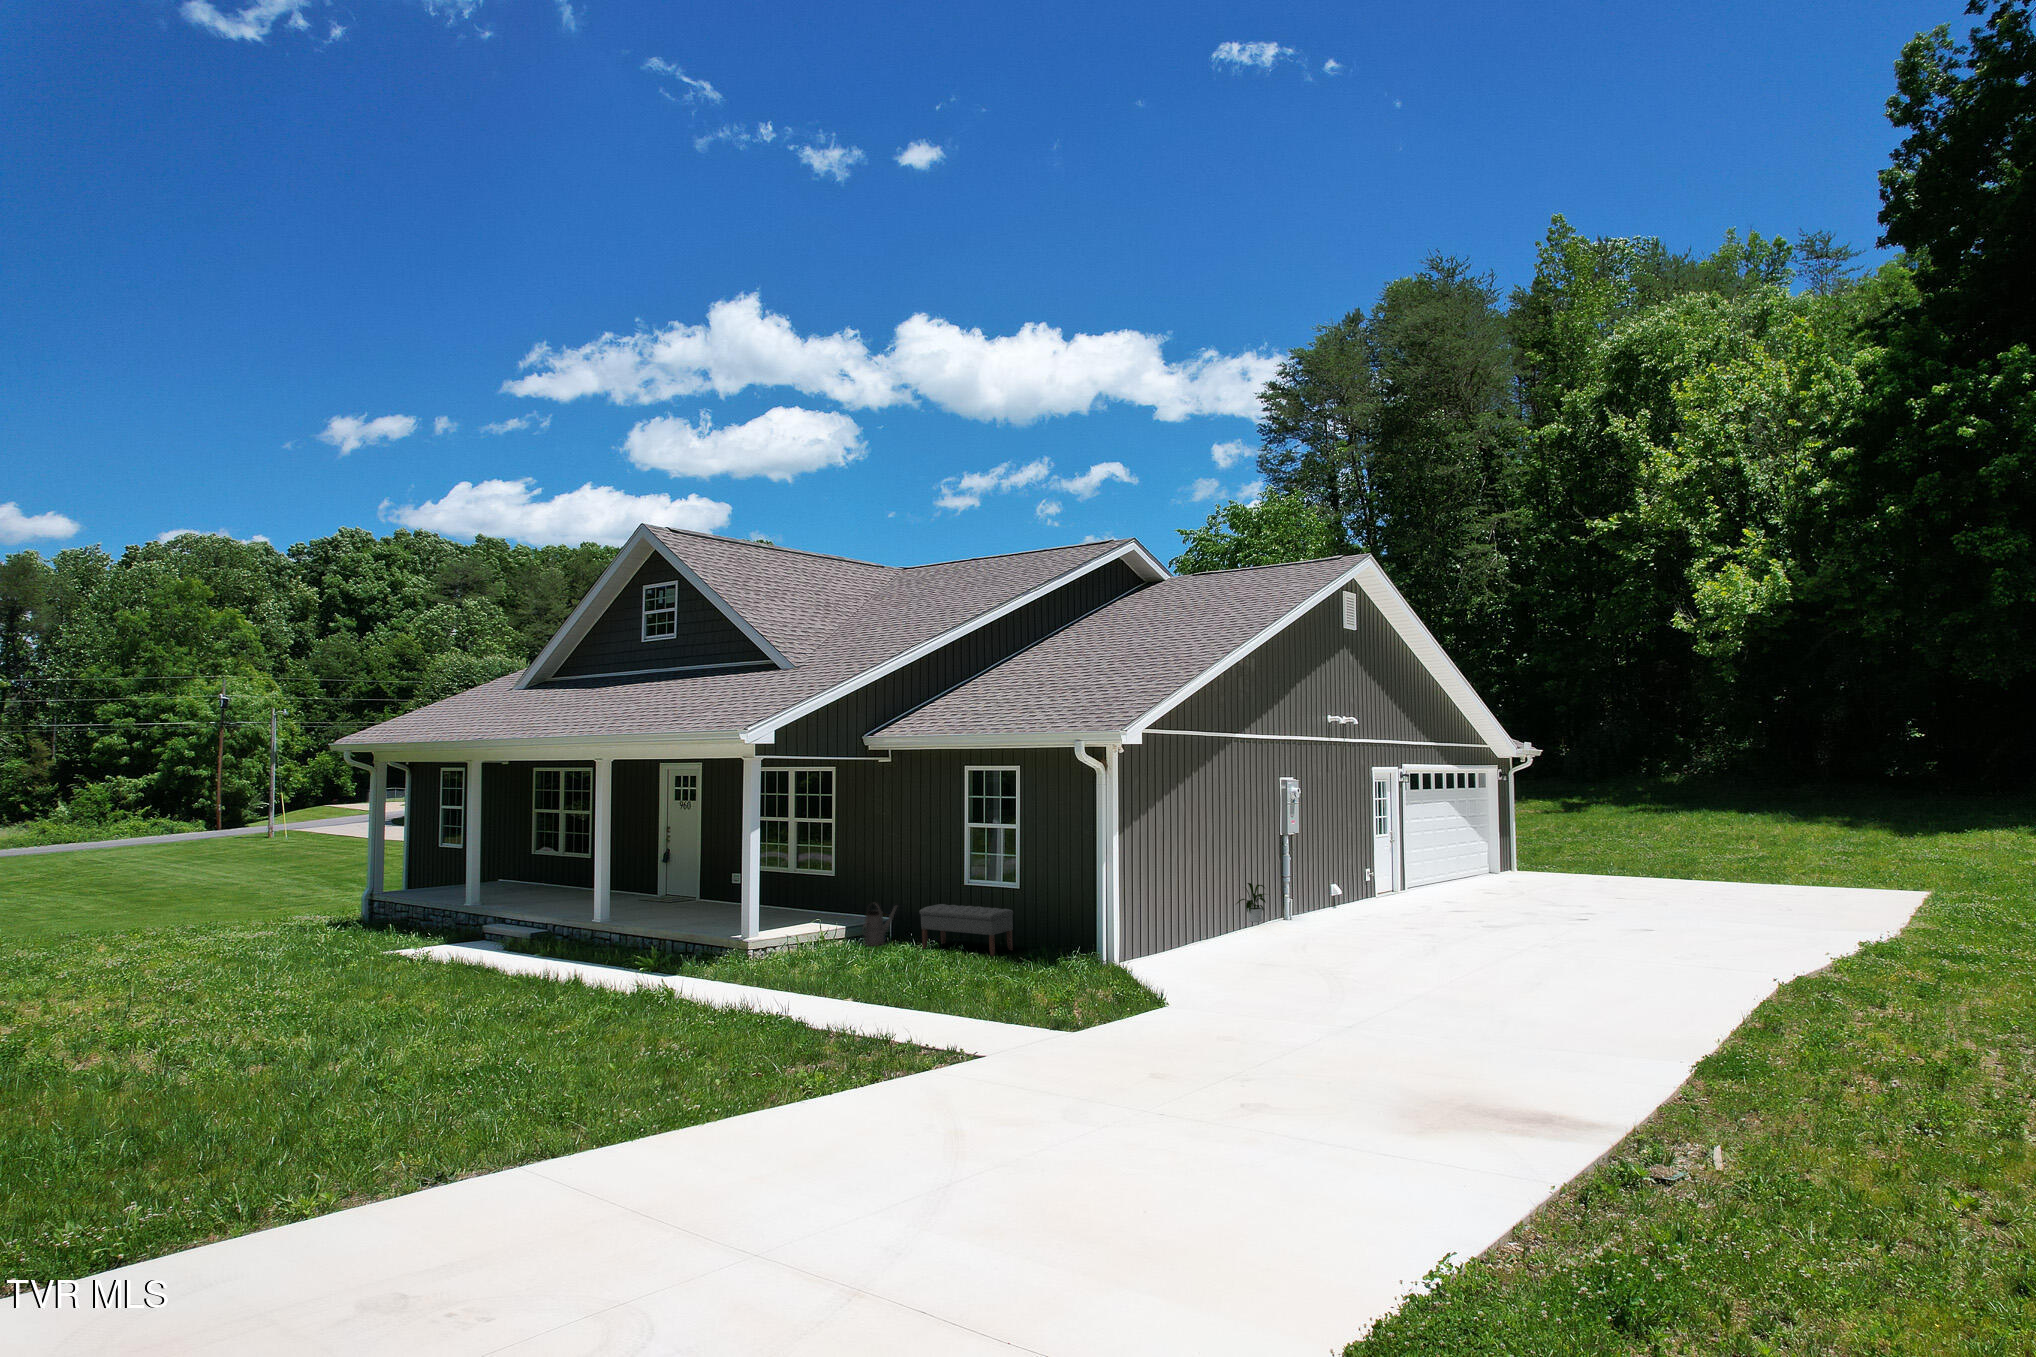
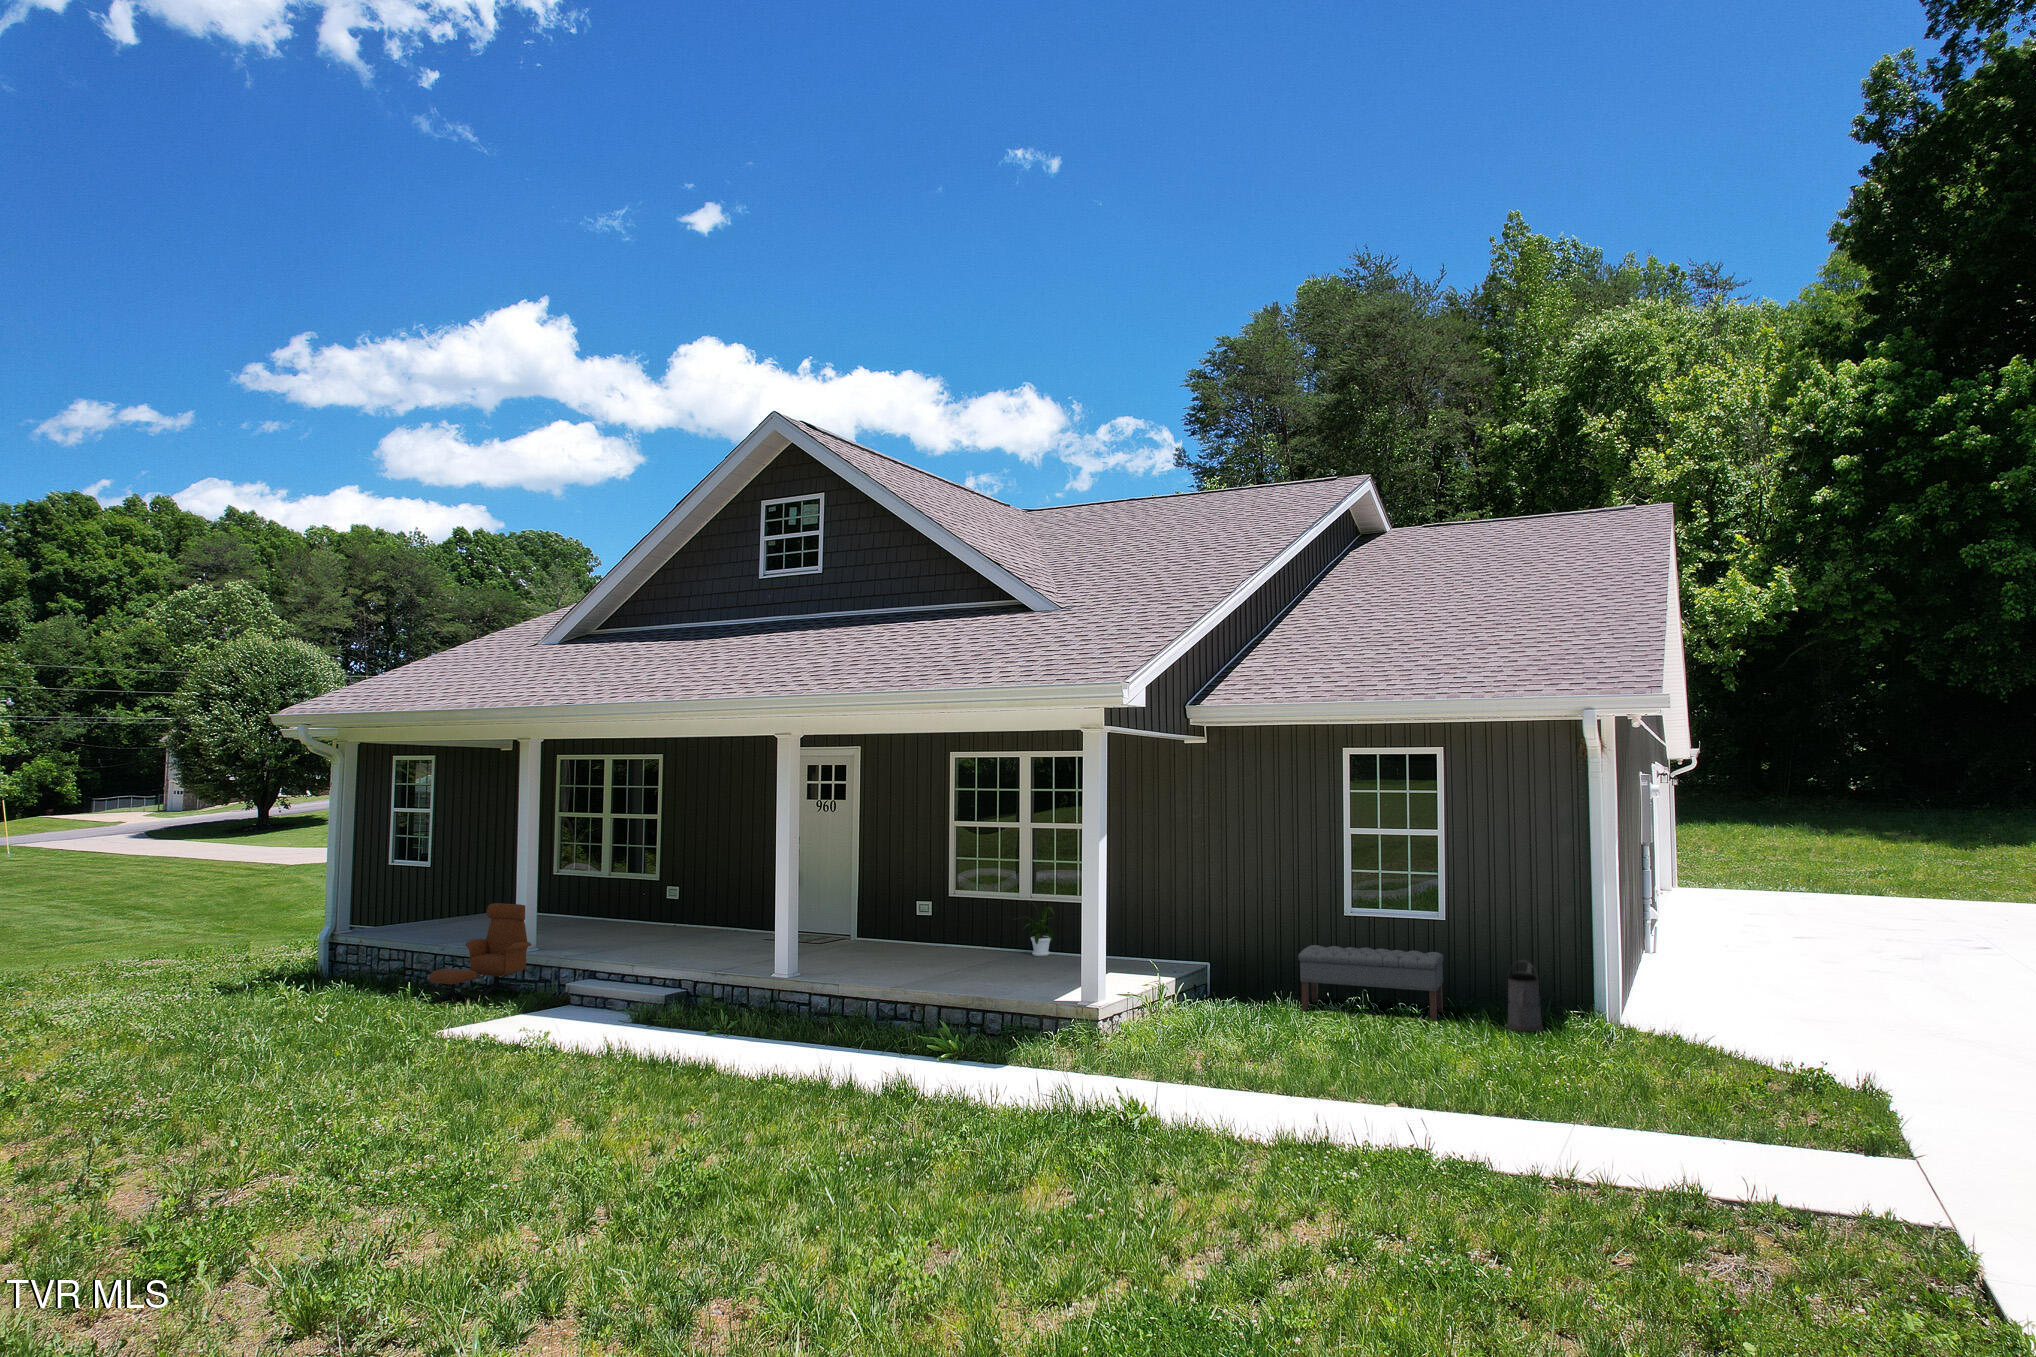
lounge chair: none [397,875,469,941] -> present [428,903,531,1004]
house plant: present [1236,883,1266,922] -> present [1017,901,1054,956]
watering can: present [862,904,897,946] -> present [1507,962,1543,1032]

